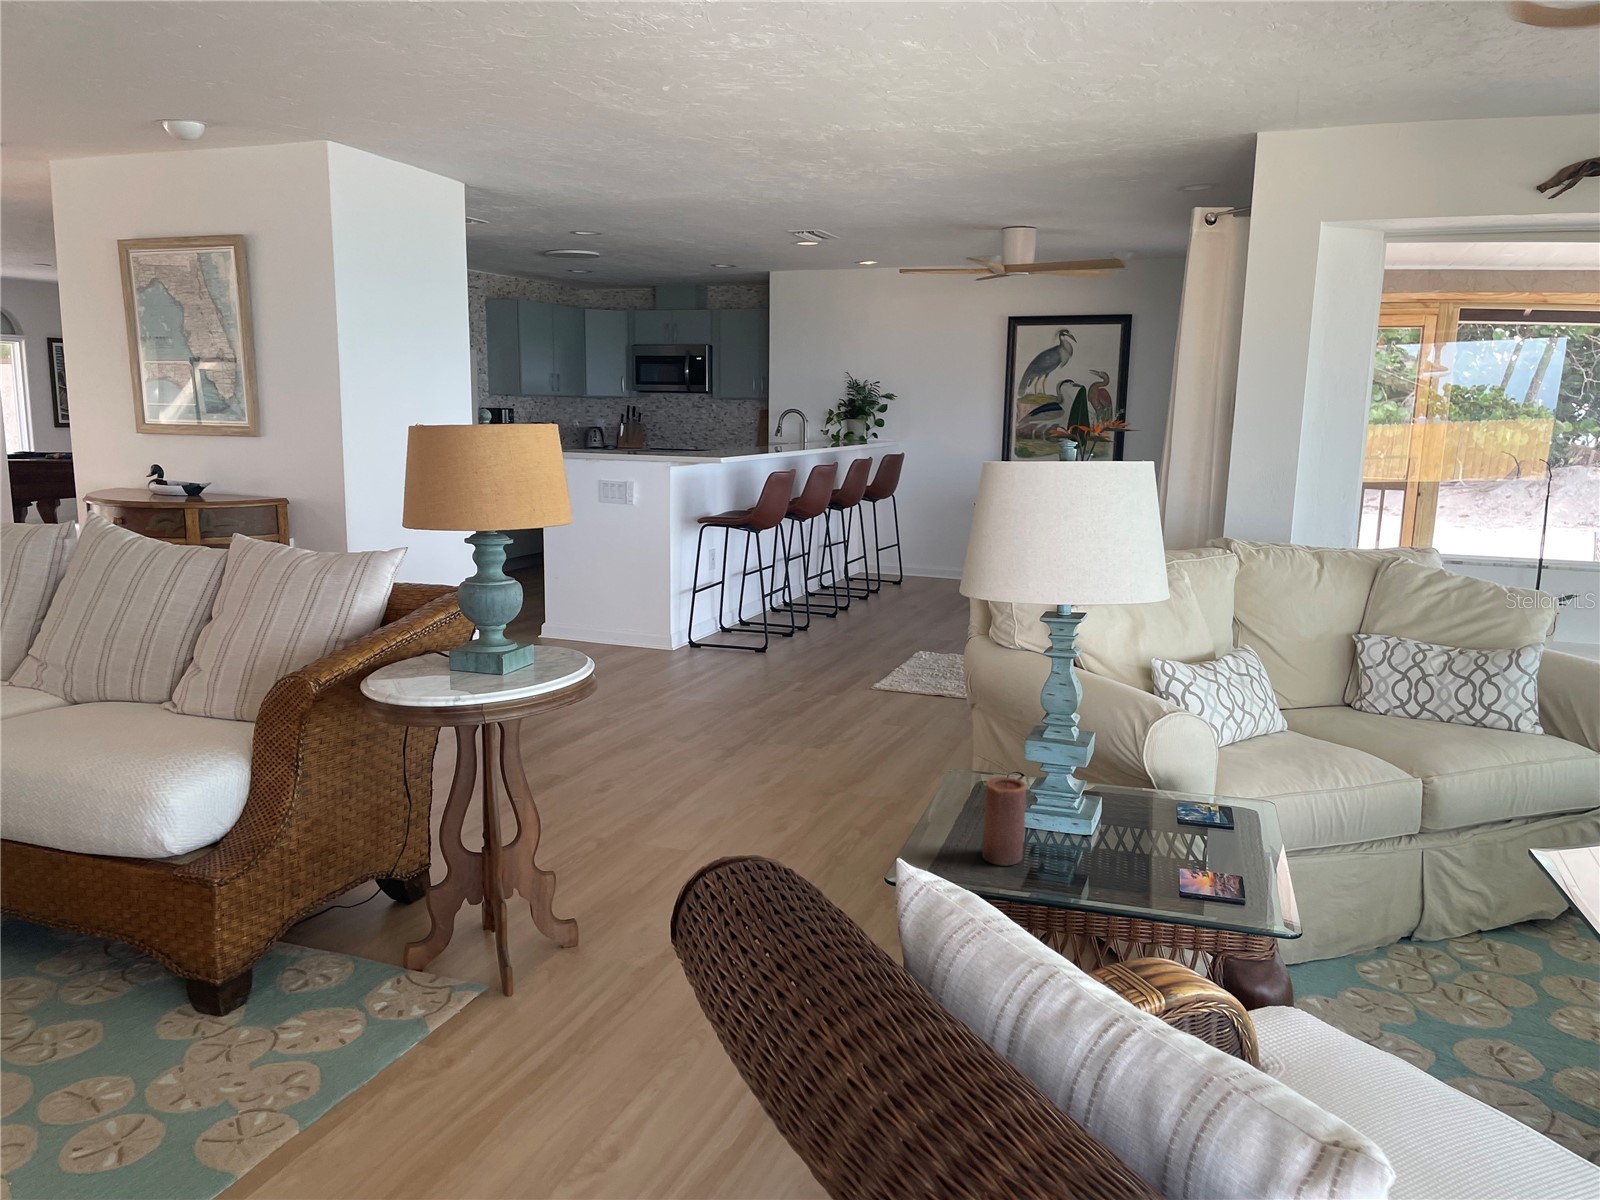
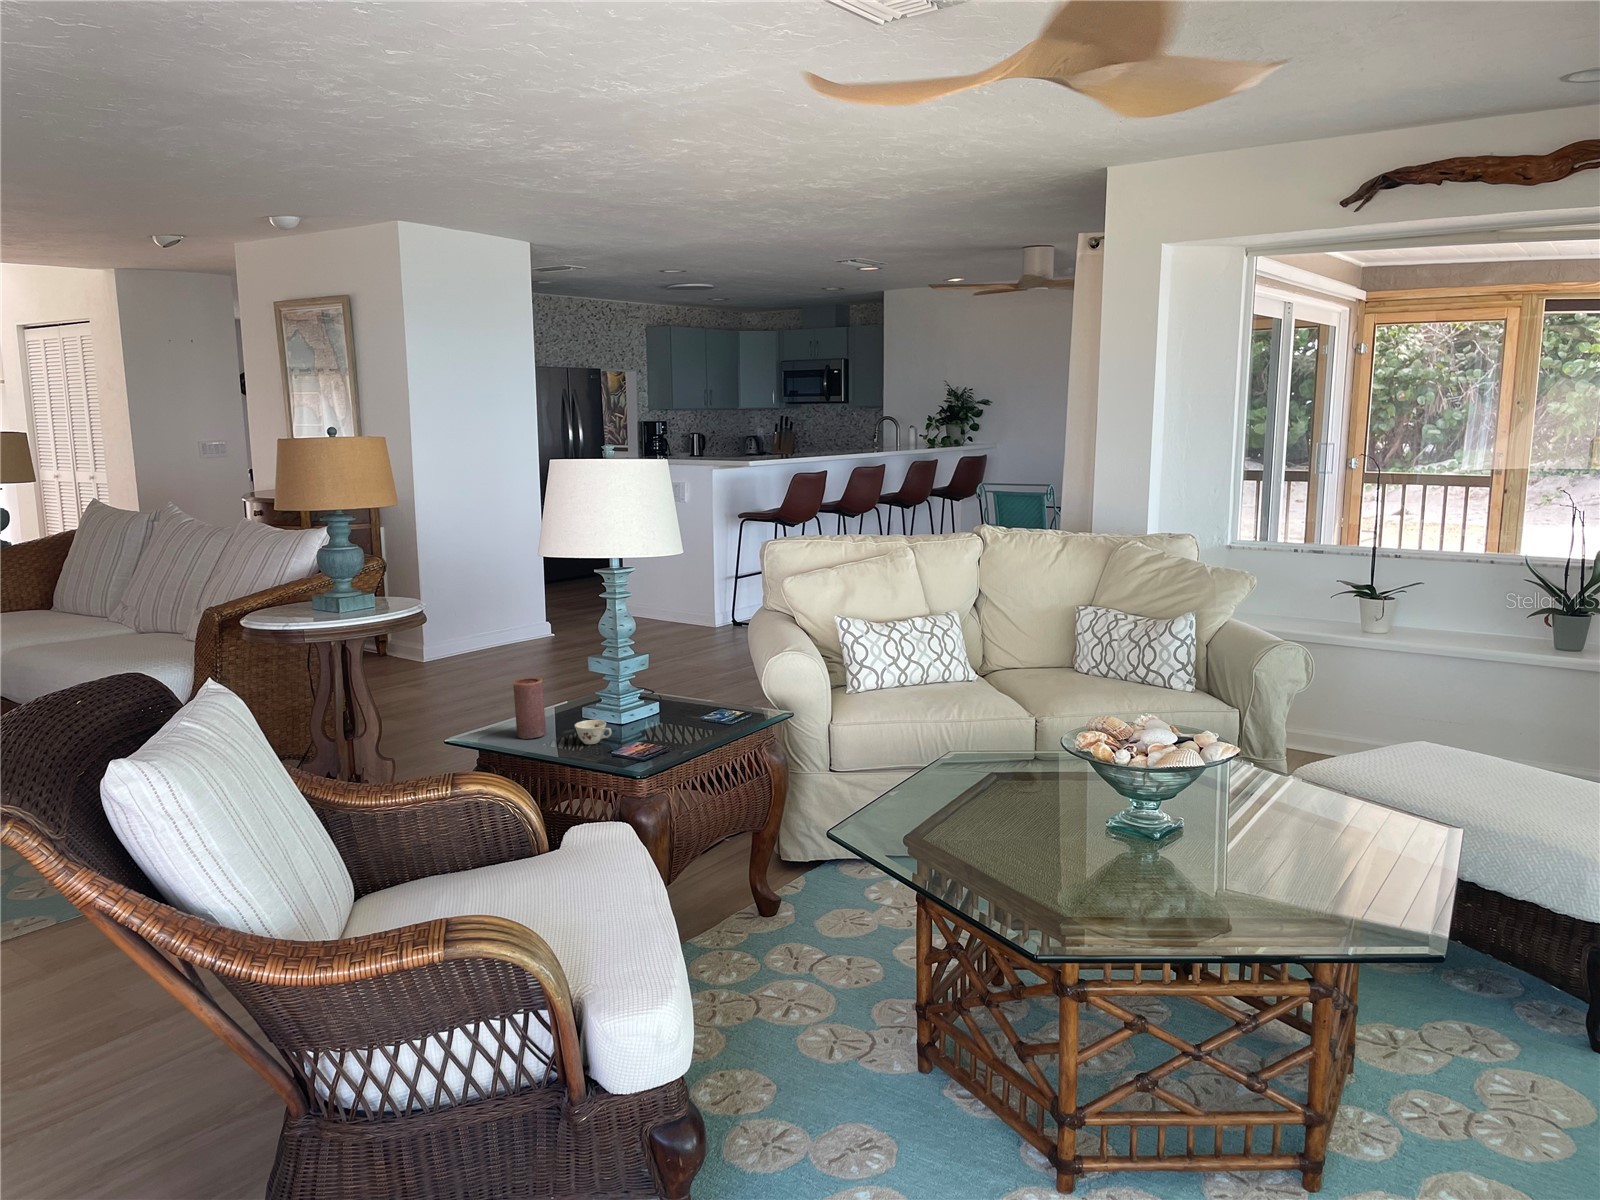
teacup: none [1080,831,1133,867] -> present [574,720,612,744]

